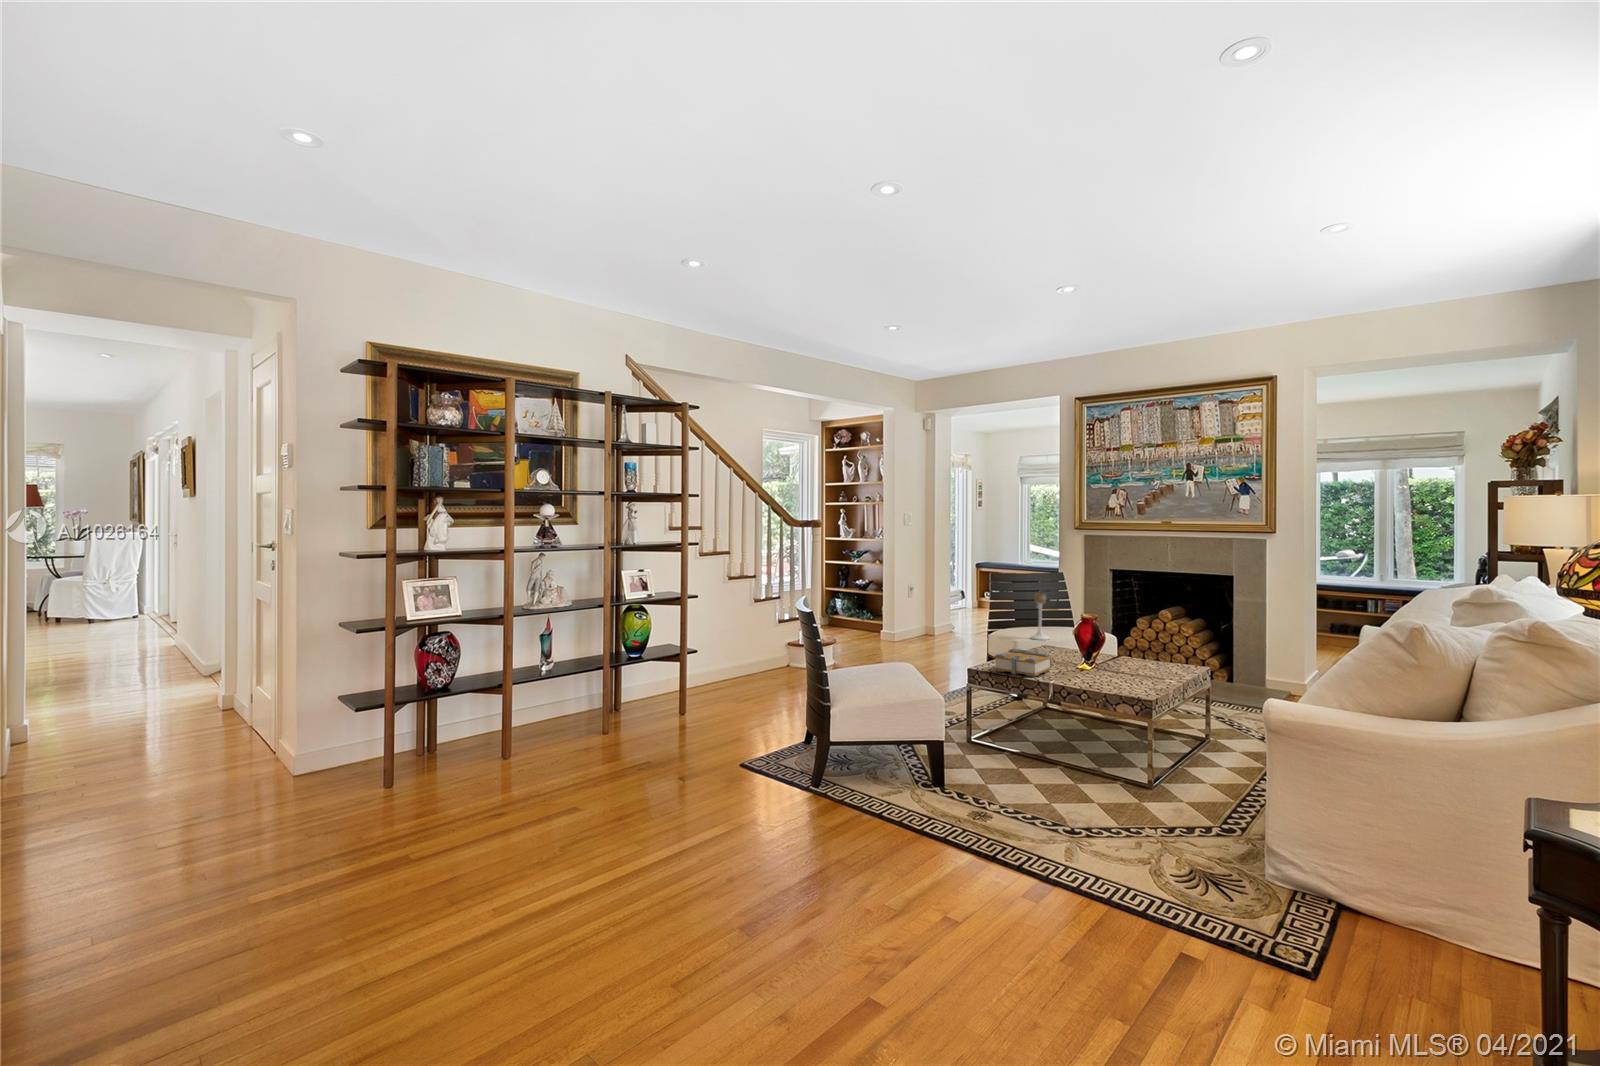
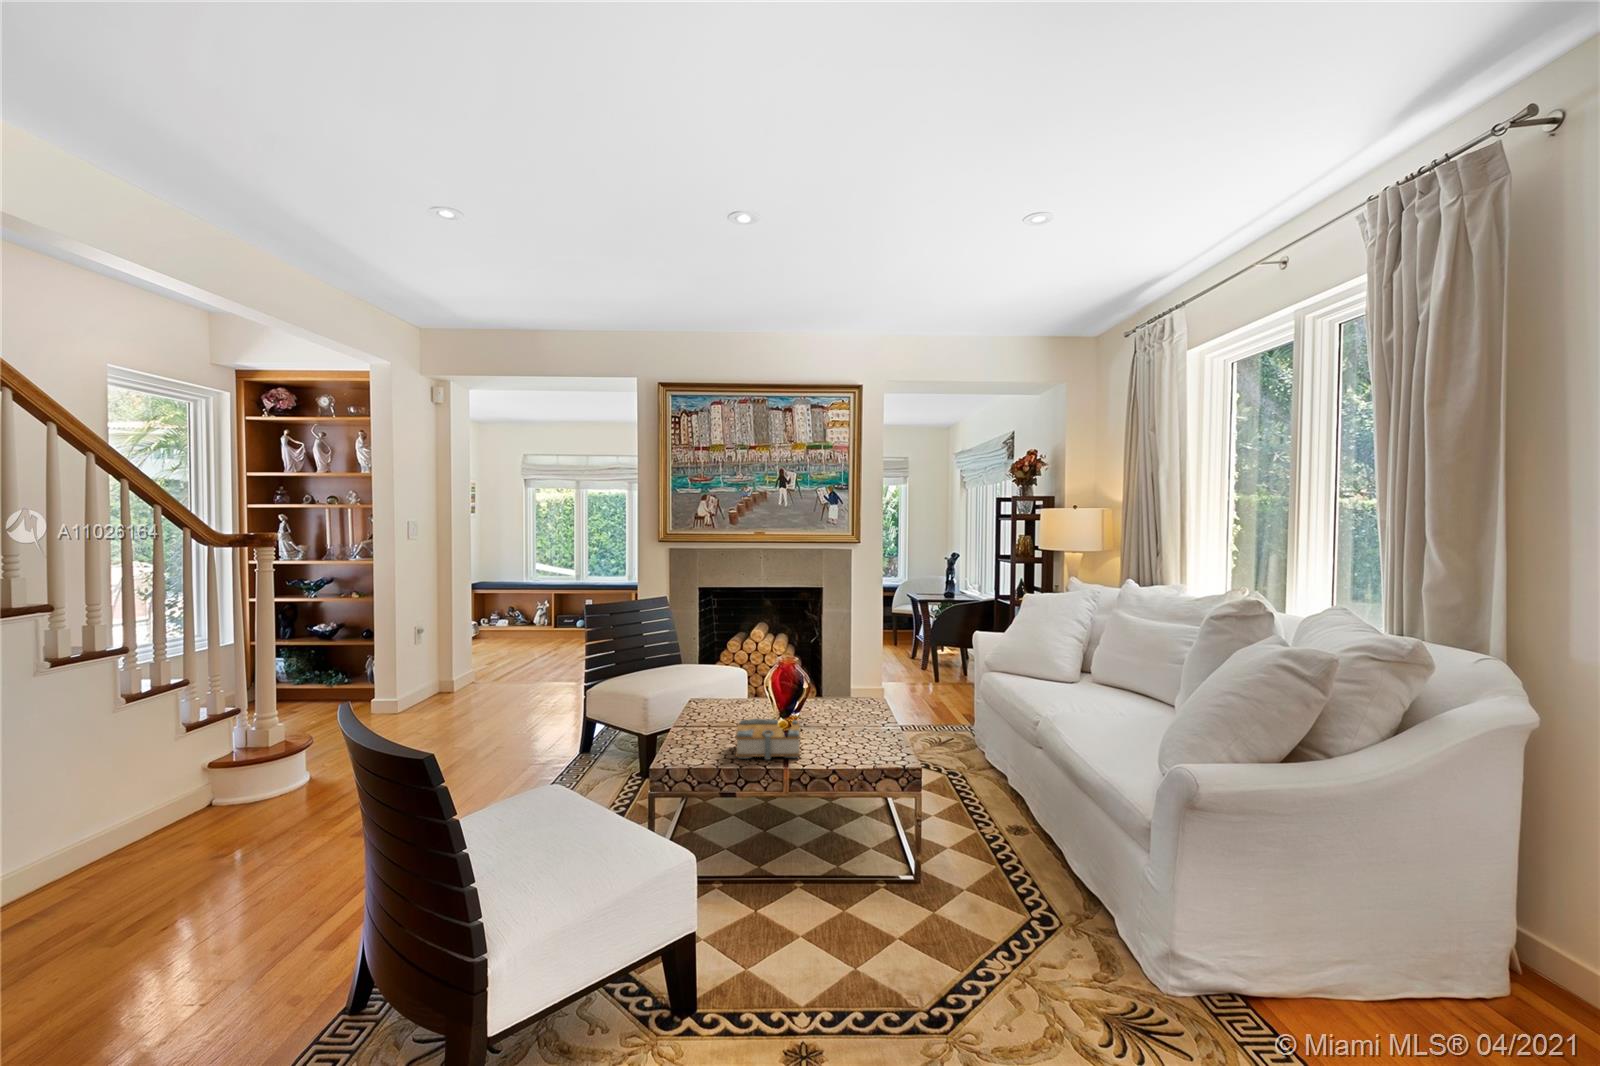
candle holder: present [1031,593,1049,640] -> none [671,626,696,689]

